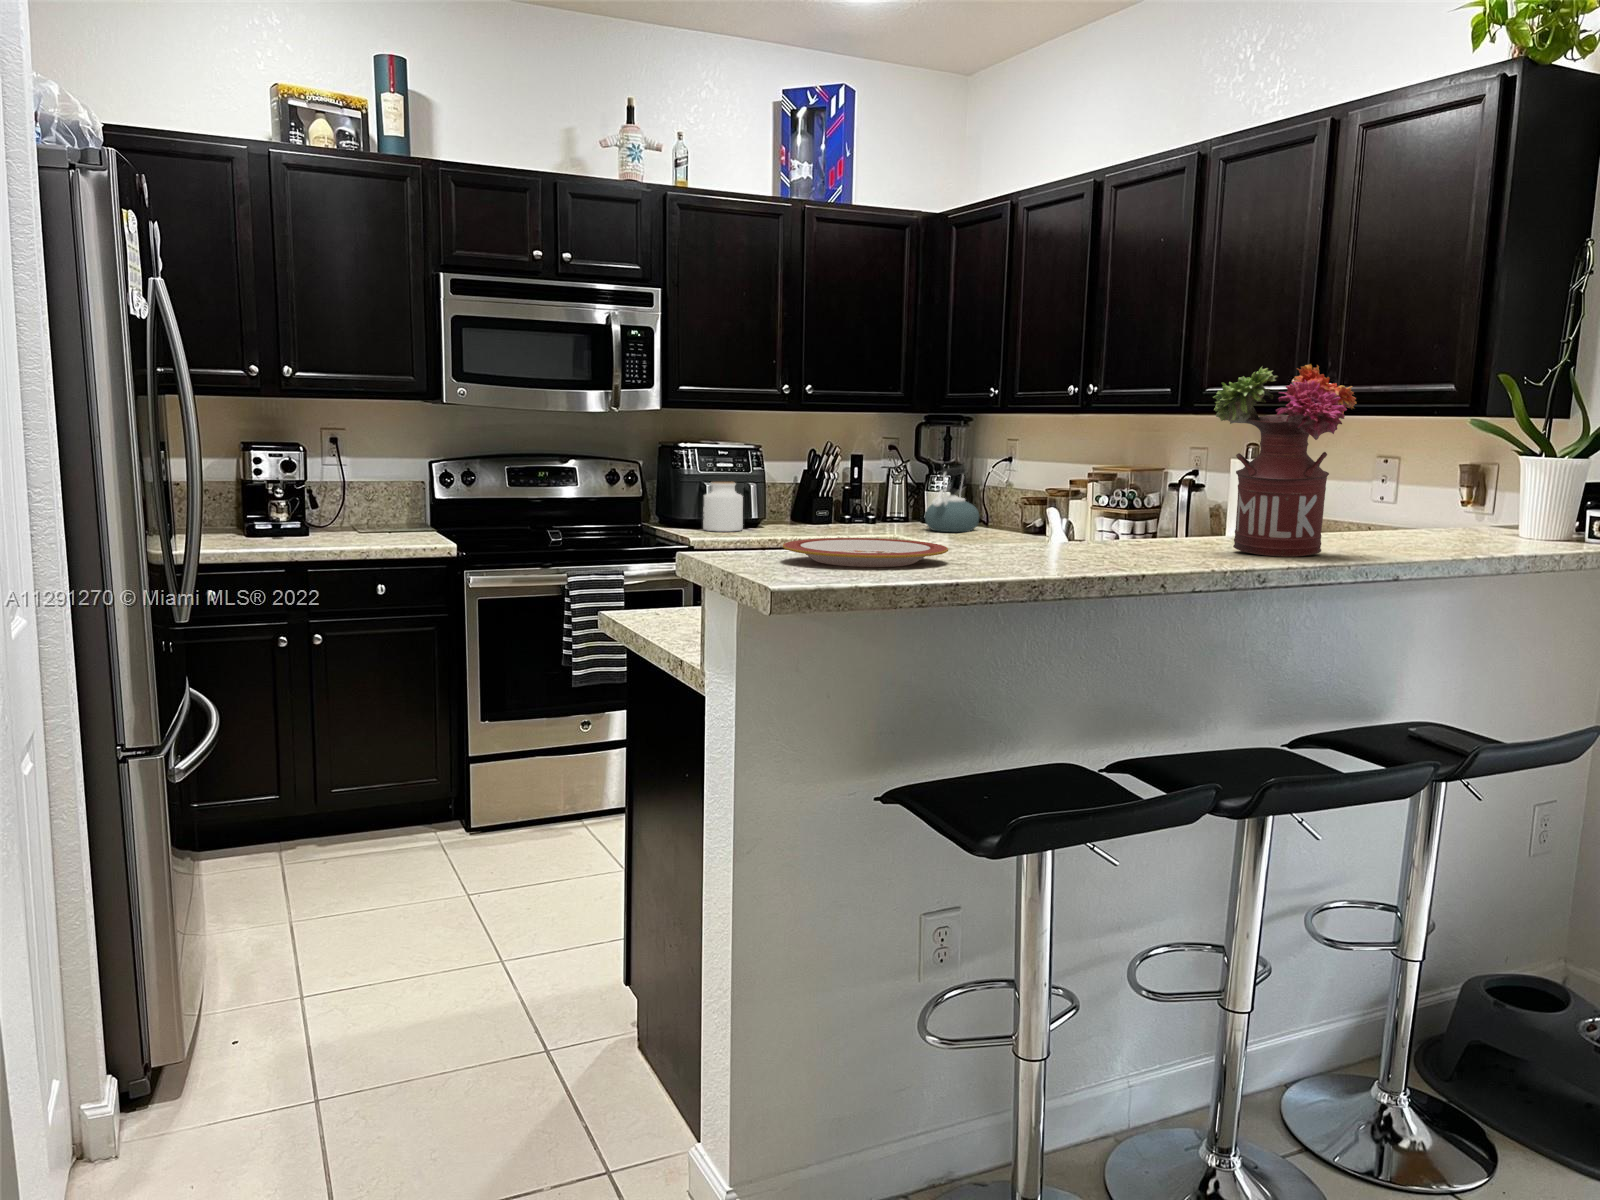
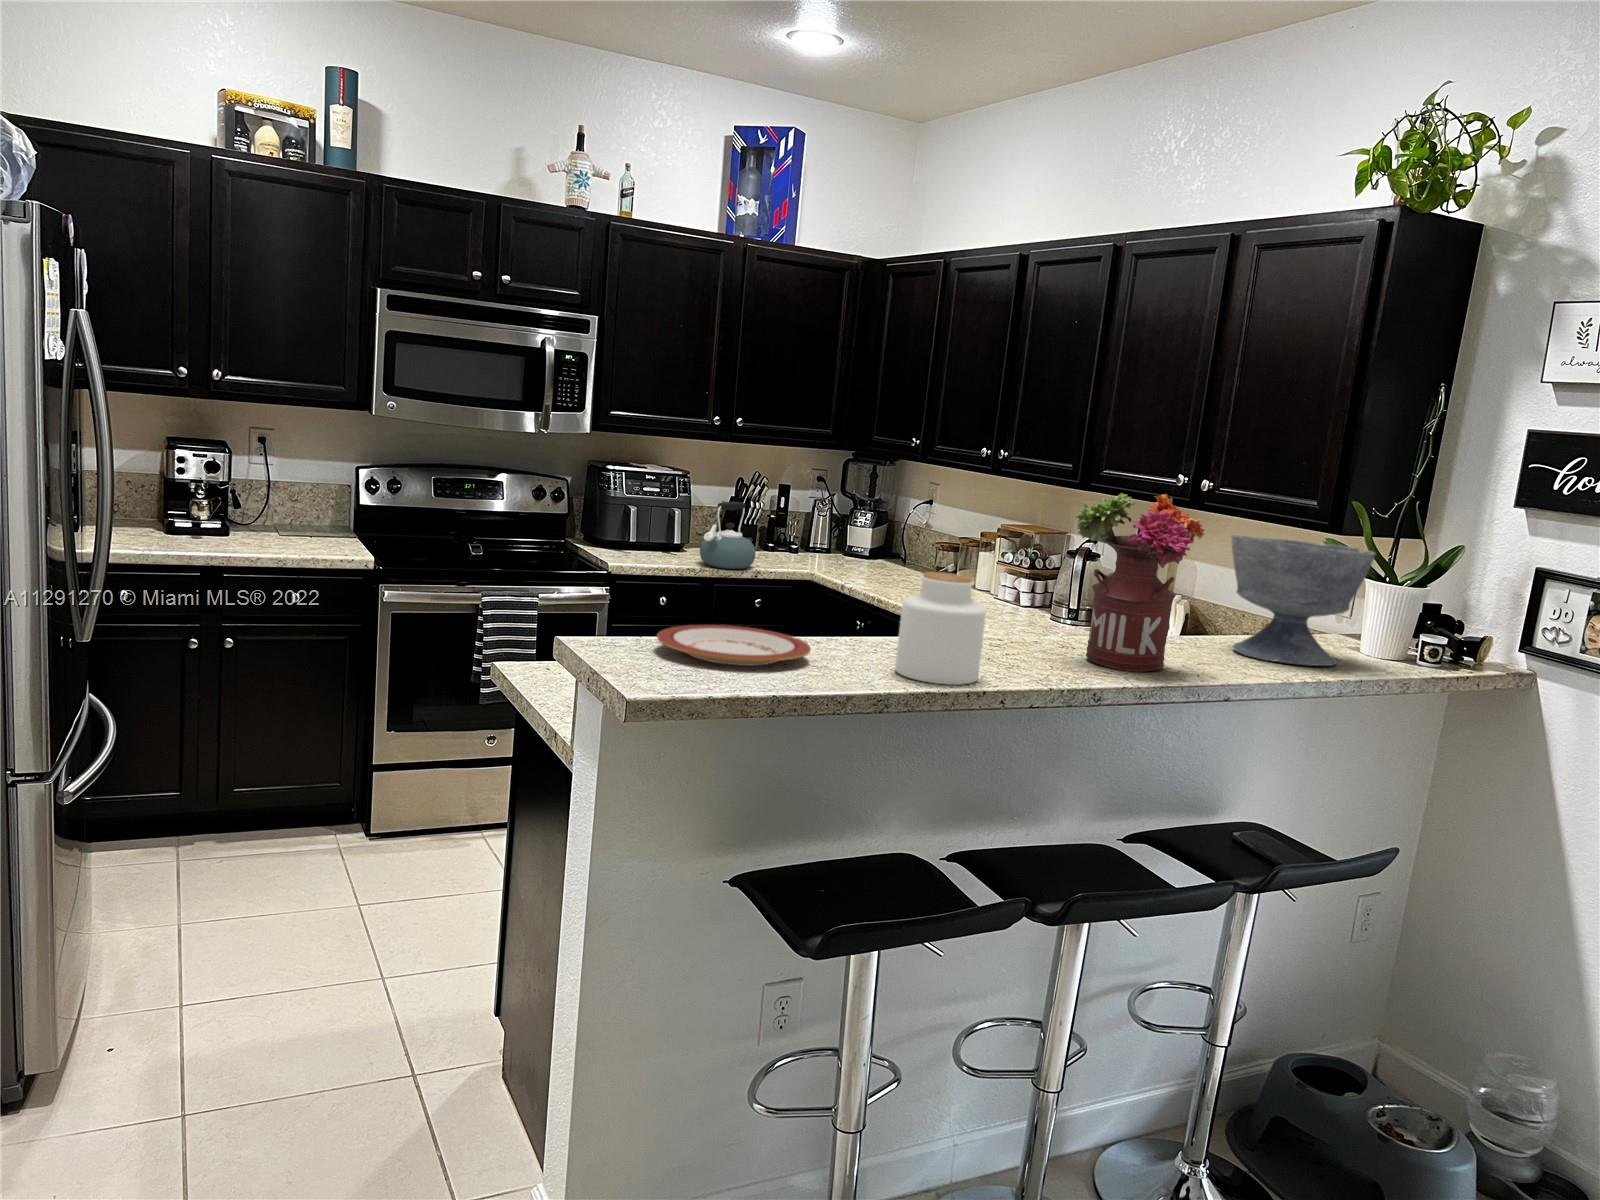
bowl: none [1370,415,1534,547] -> present [1232,535,1376,666]
kettle: present [925,468,979,532] -> present [700,502,756,569]
jar: present [703,482,743,532] -> present [895,572,986,685]

